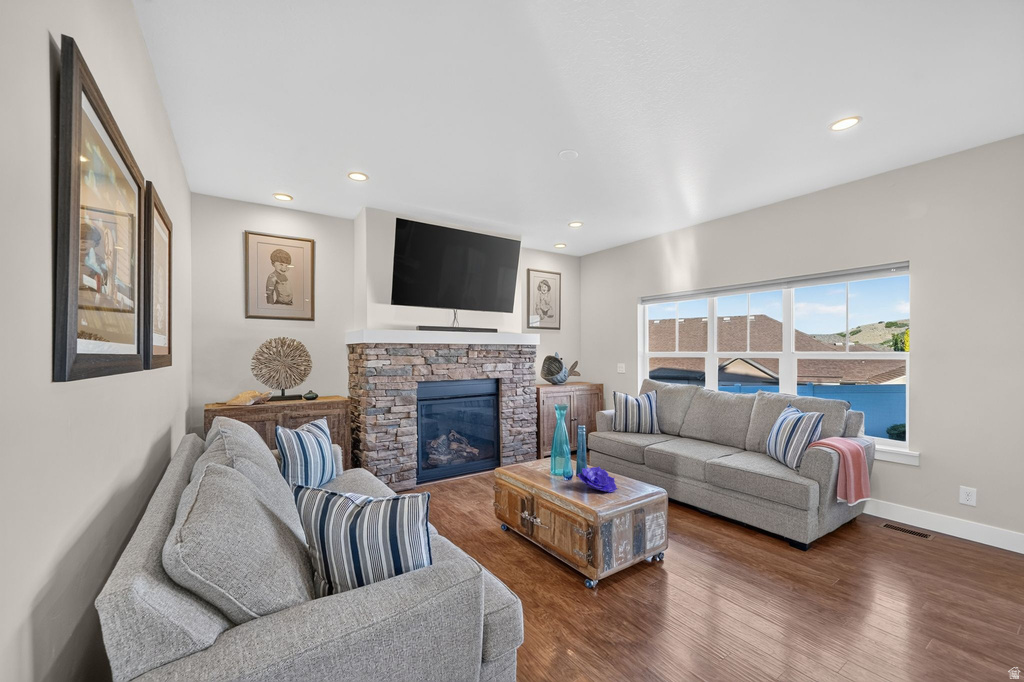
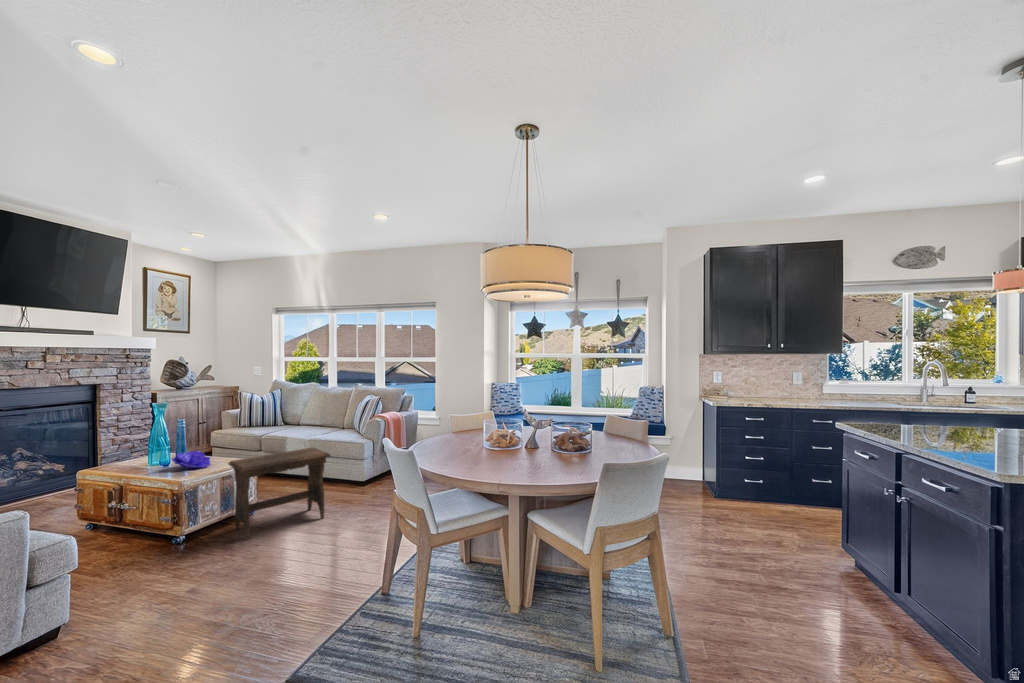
footstool: none [643,489,787,615] -> present [228,447,330,540]

